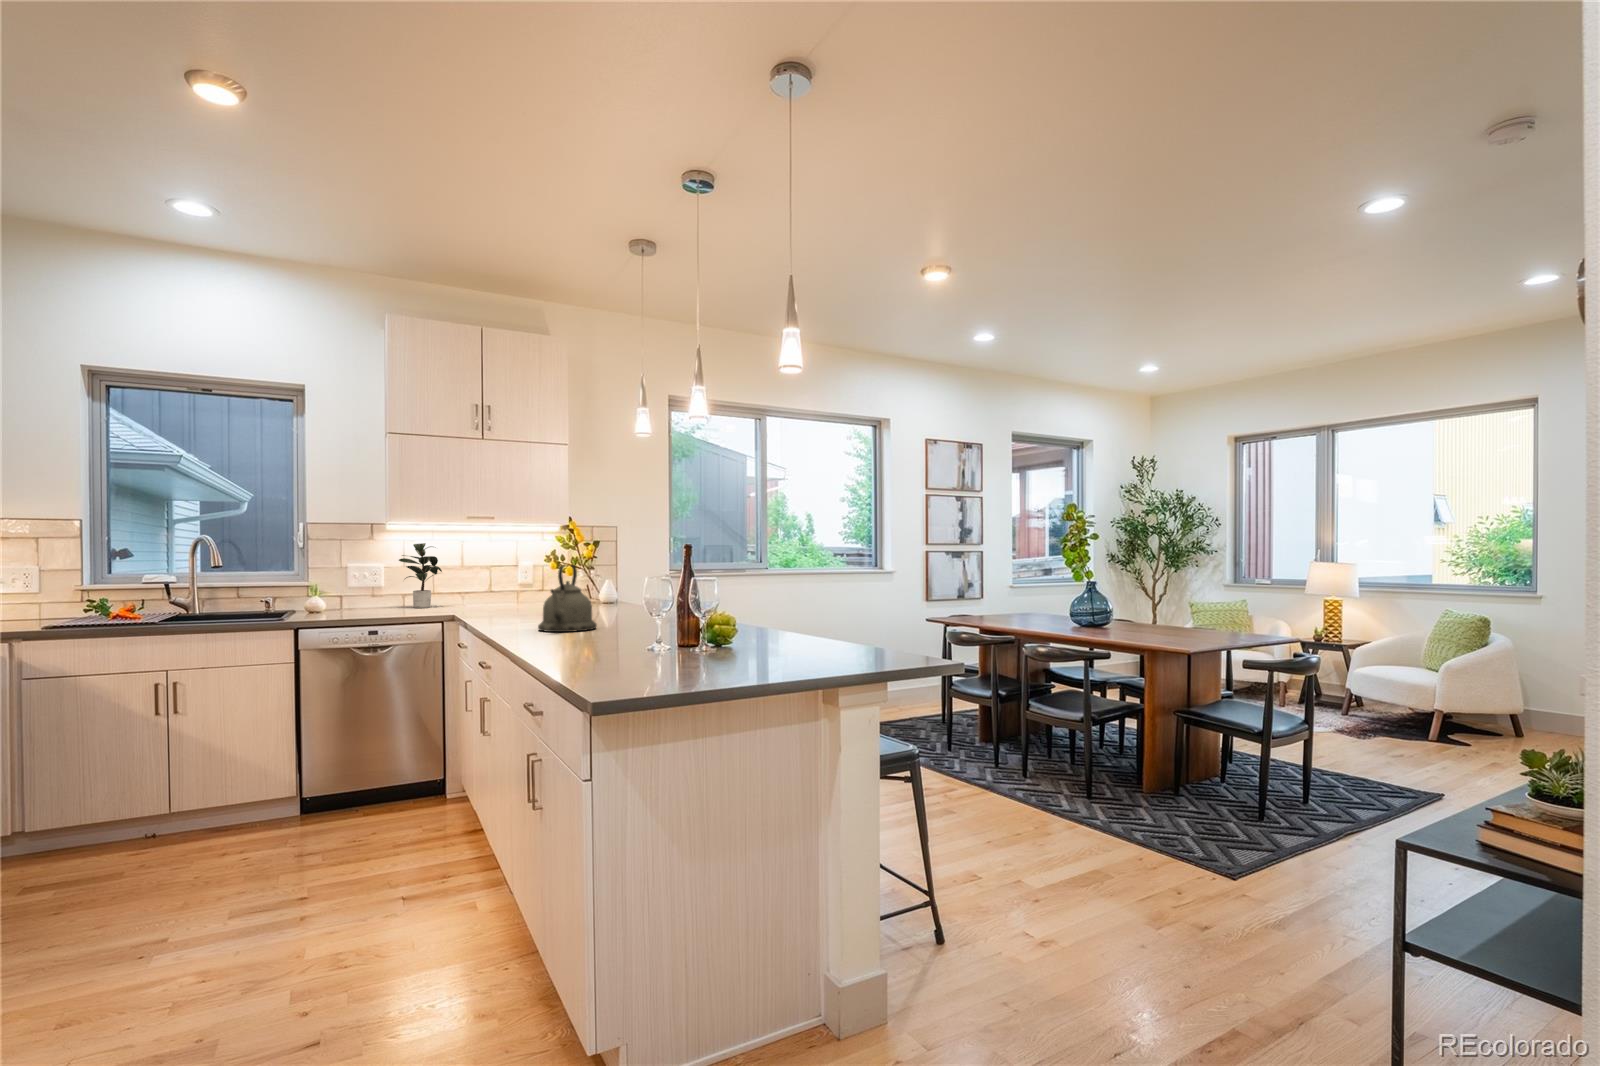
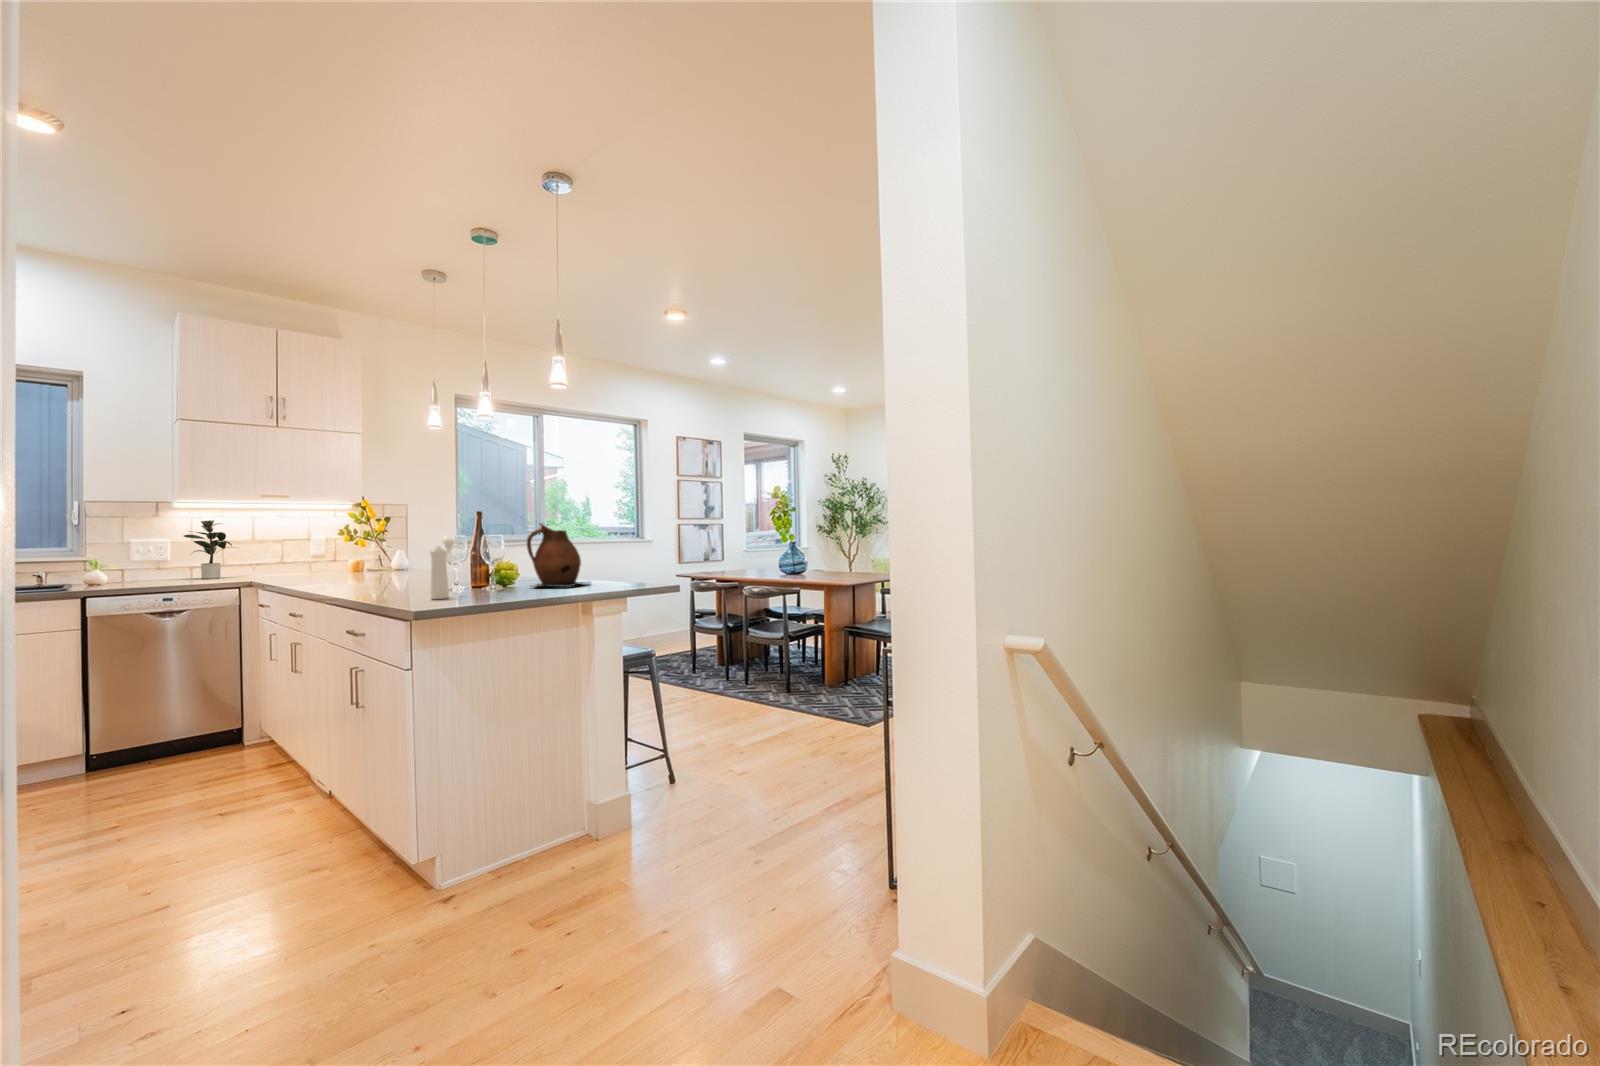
ceramic pitcher: none [745,559,831,656] -> present [527,523,586,587]
kettle: present [538,565,597,632] -> none [347,533,400,586]
pepper mill: none [617,582,652,671] -> present [430,539,455,599]

